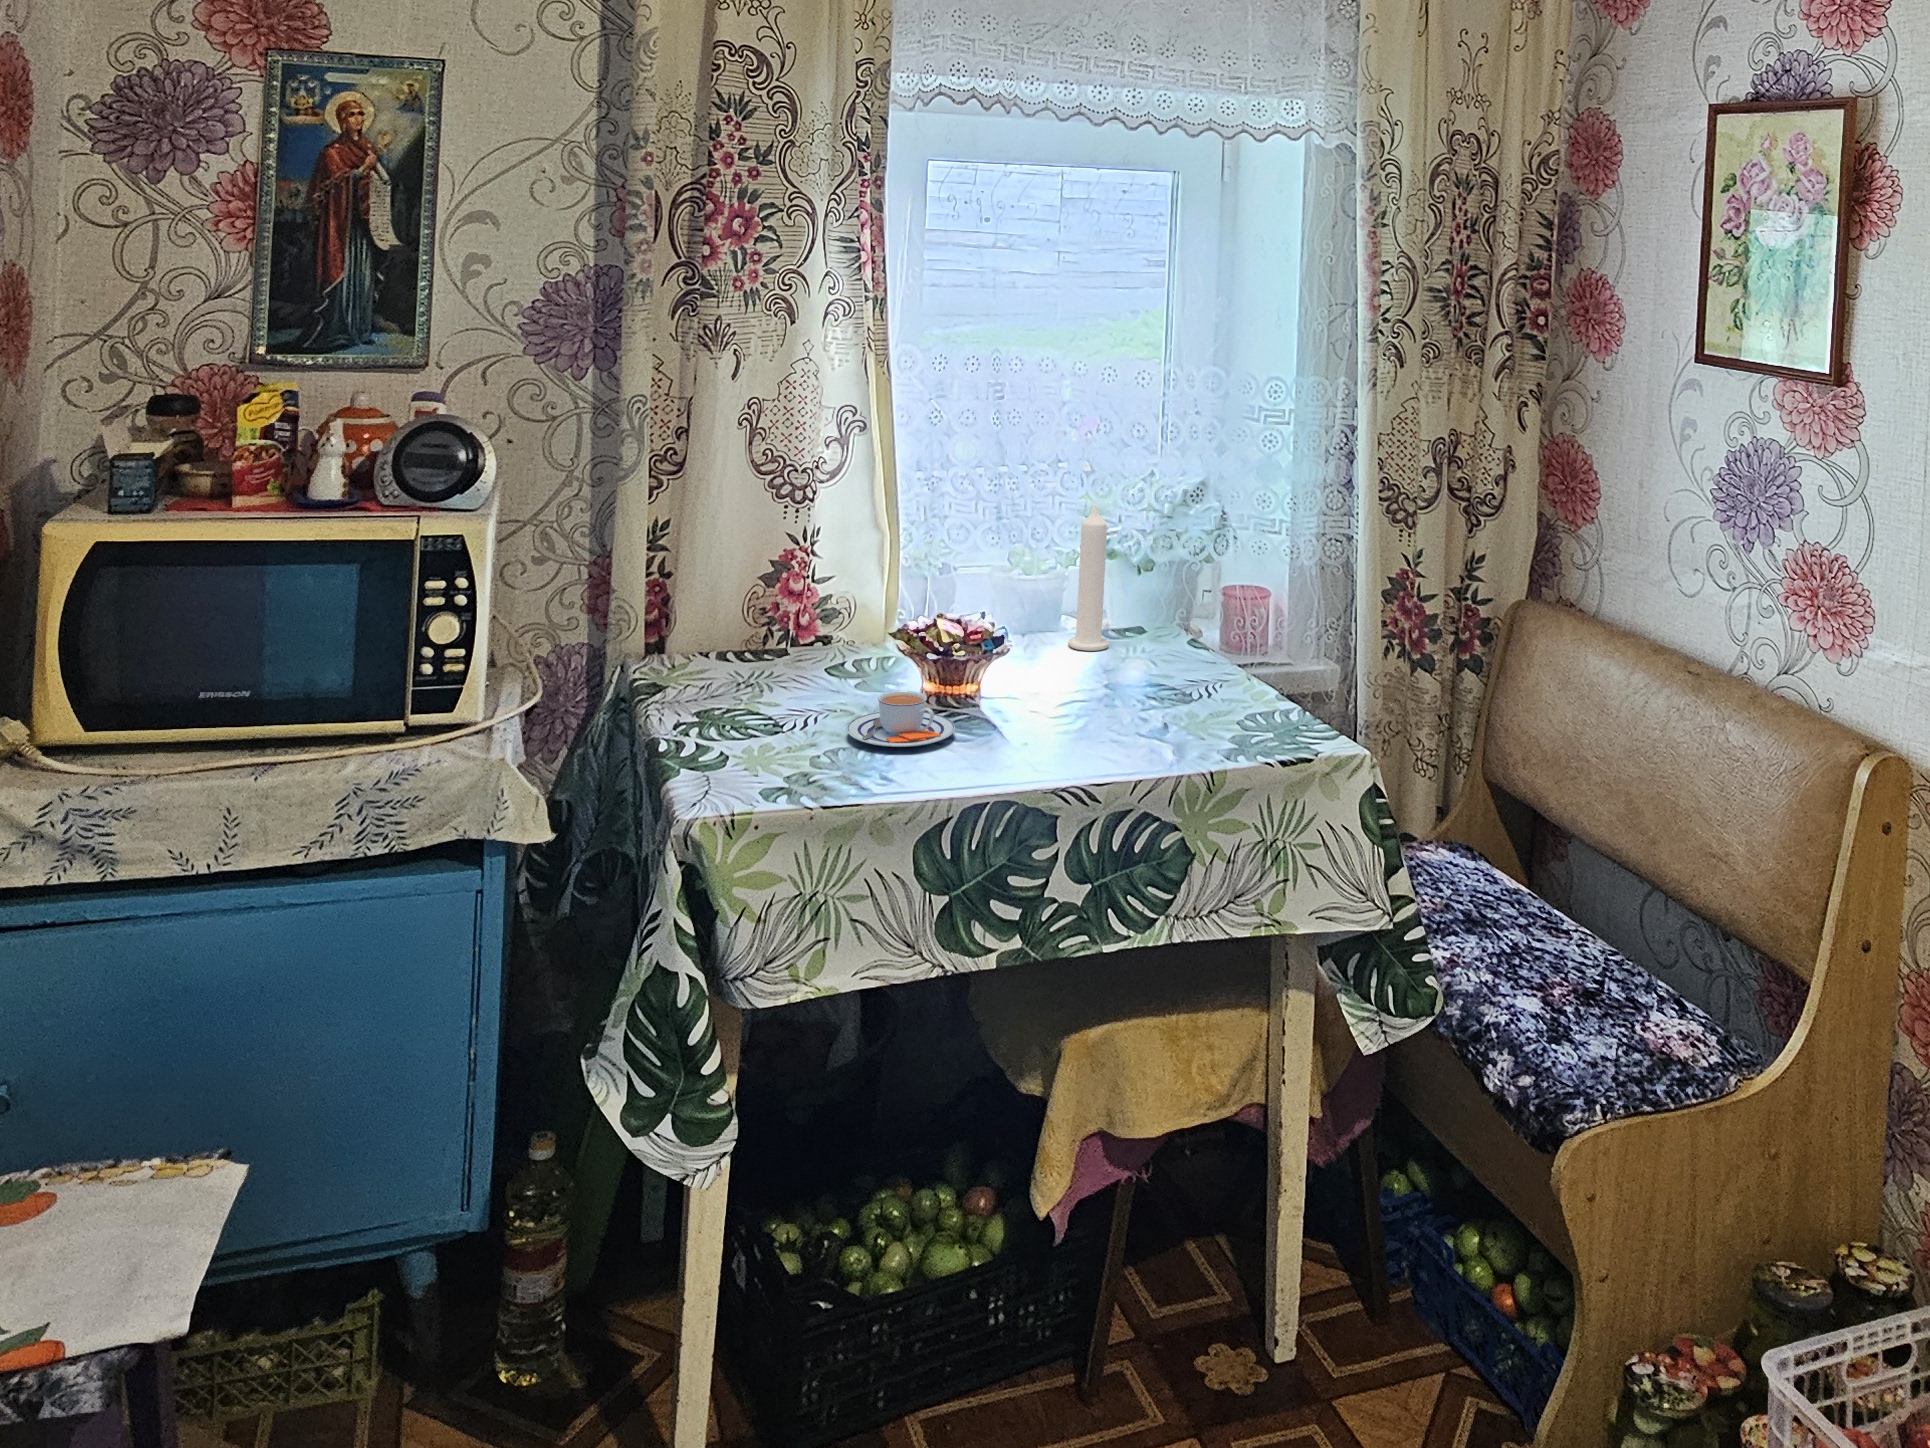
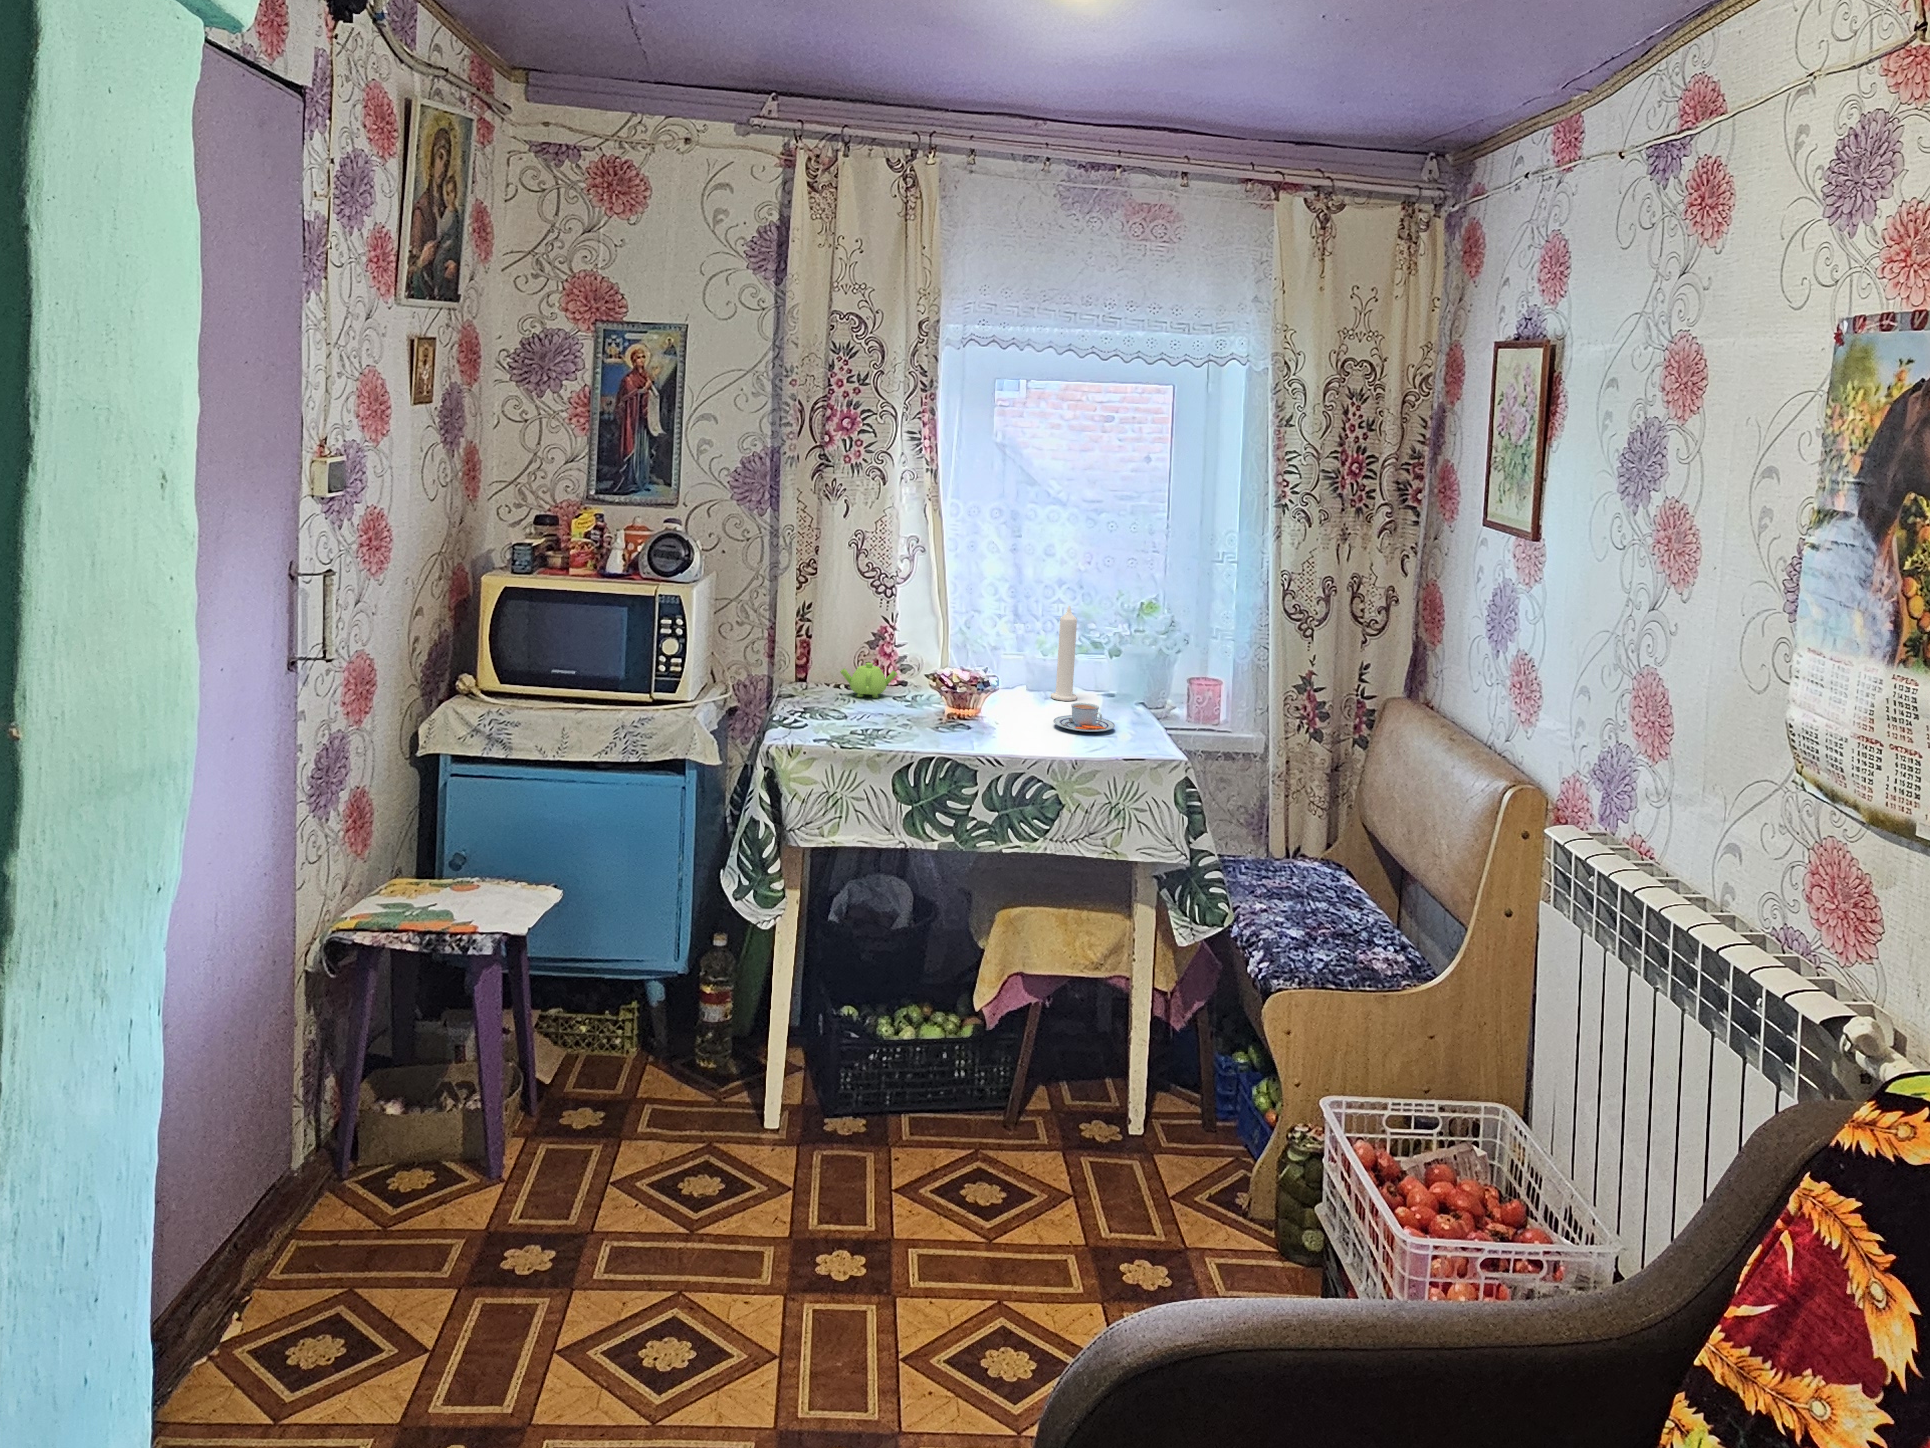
teapot: none [741,621,838,681] -> present [840,663,897,698]
teacup: present [846,690,955,747] -> present [1053,703,1115,732]

